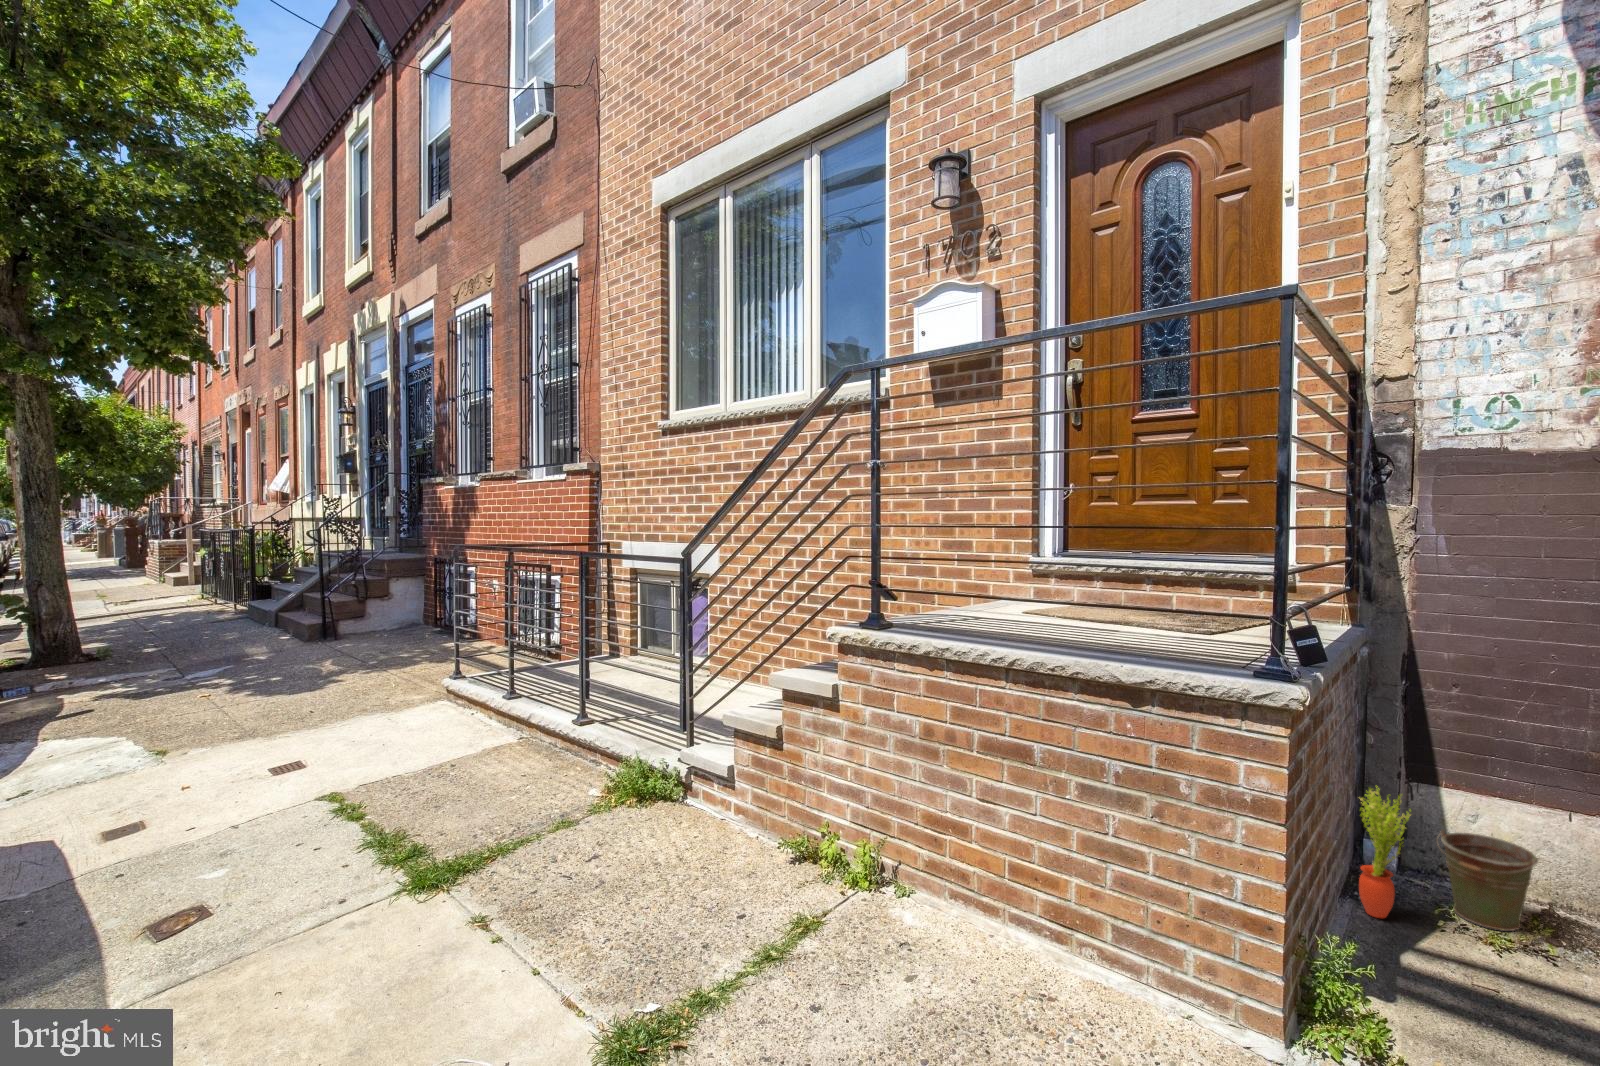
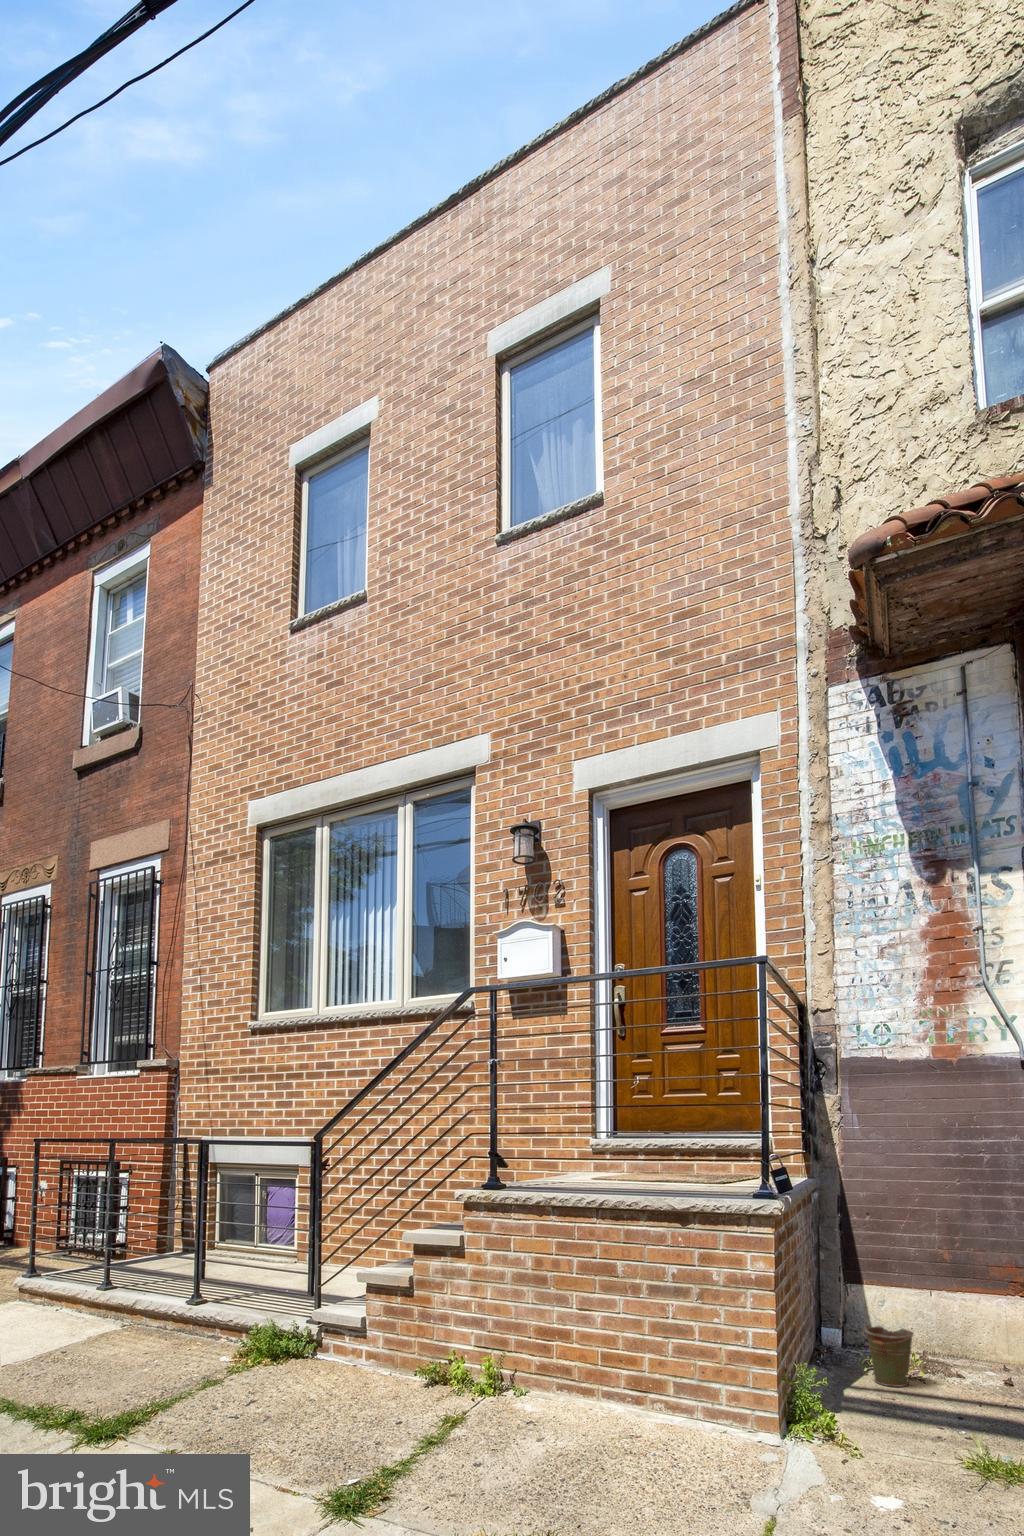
potted plant: present [1359,788,1410,918] -> none [815,1291,845,1387]

